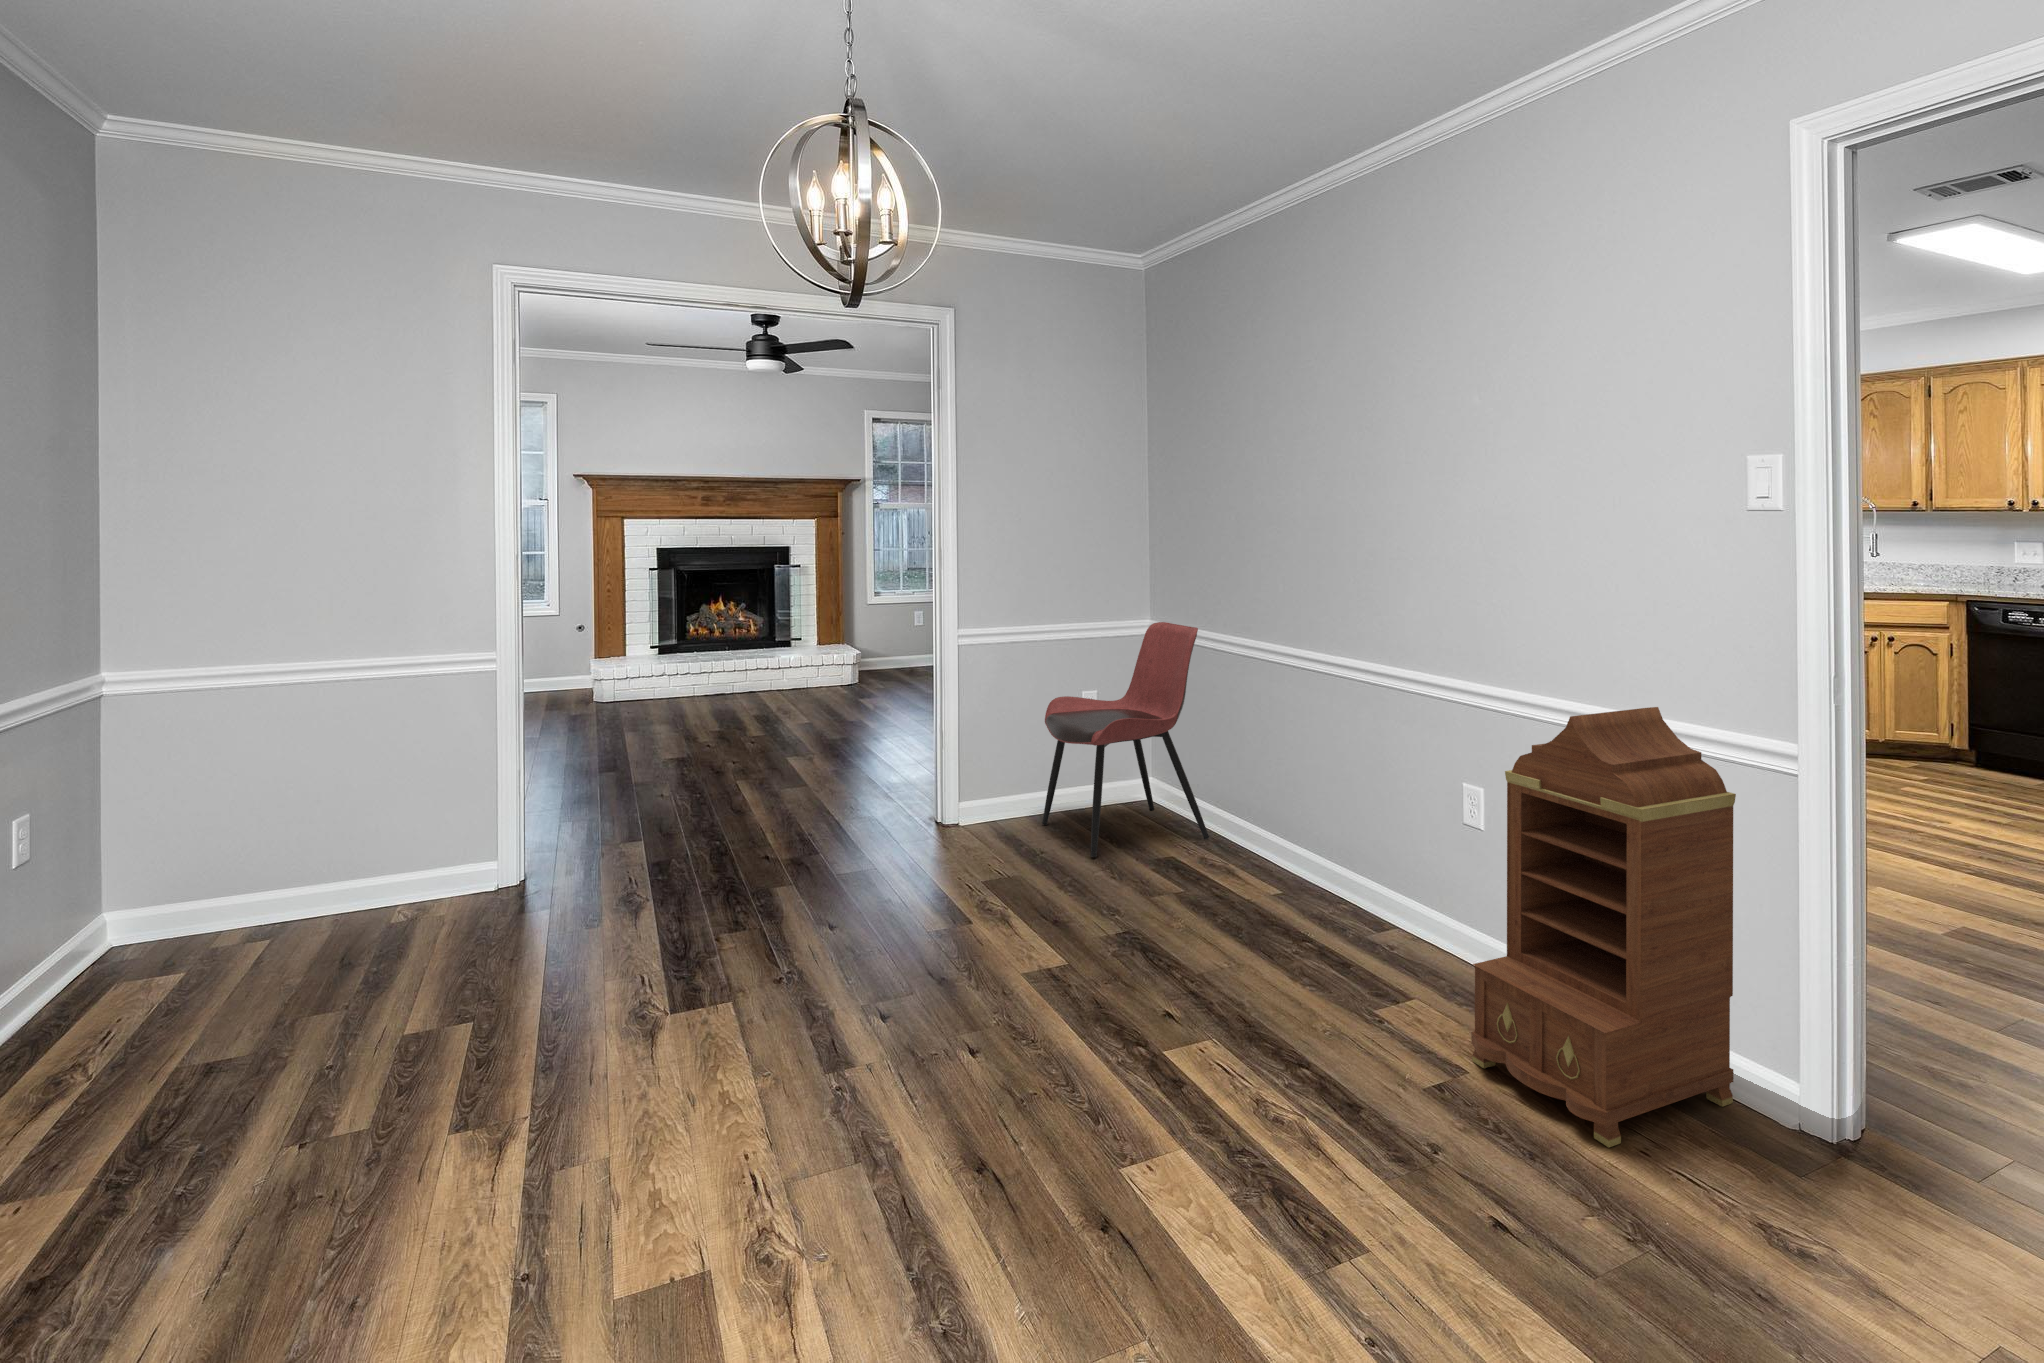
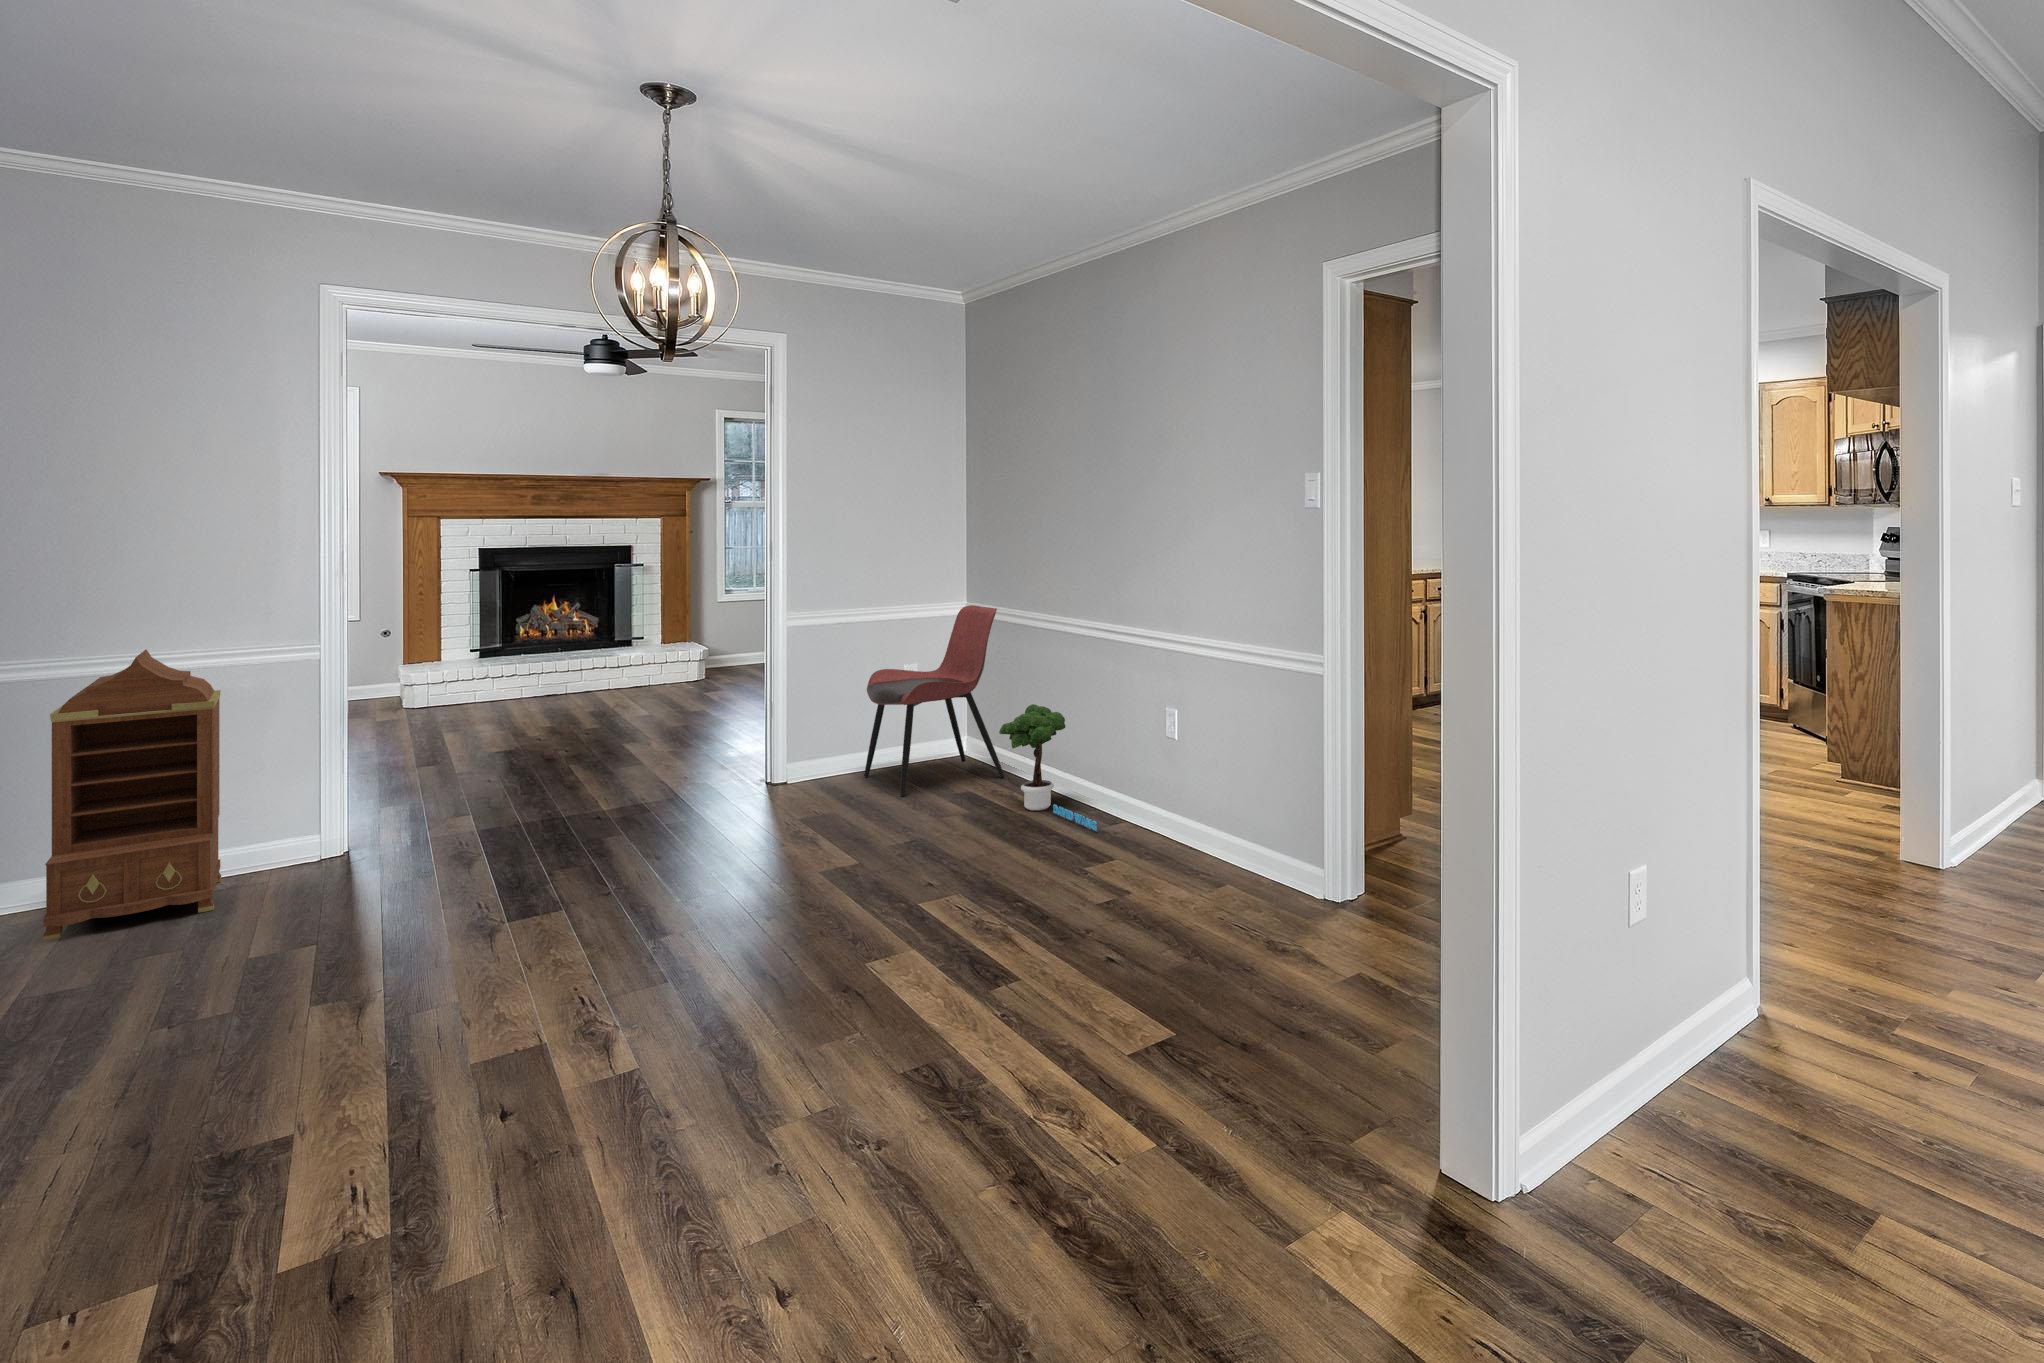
cabinet: present [1471,707,1736,1147] -> present [43,650,221,941]
potted tree: none [1218,757,1366,943] -> present [999,704,1097,831]

